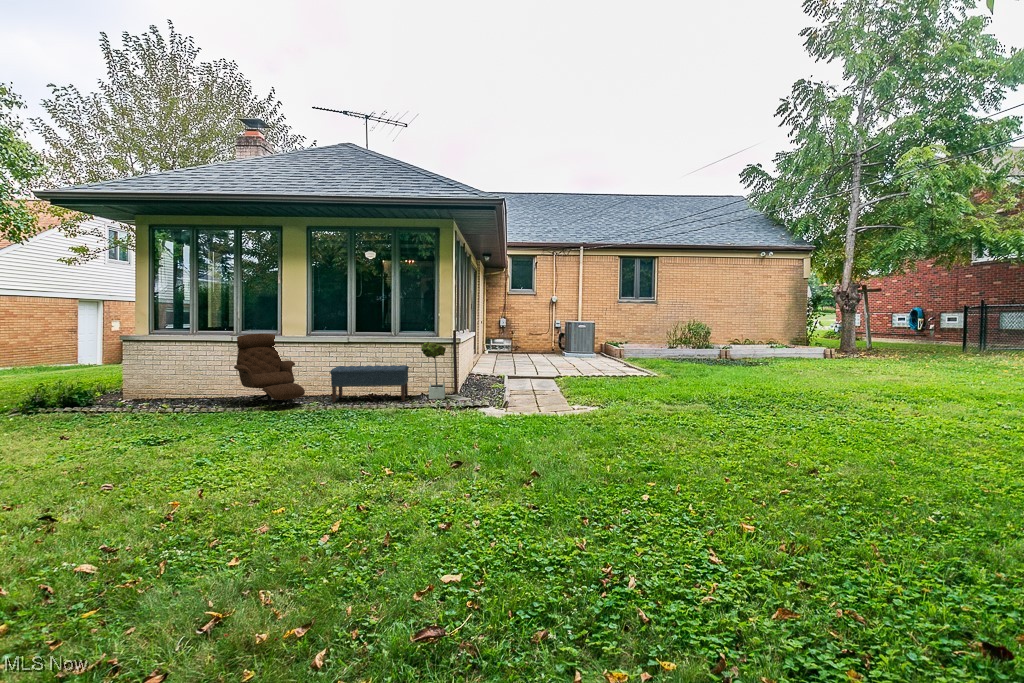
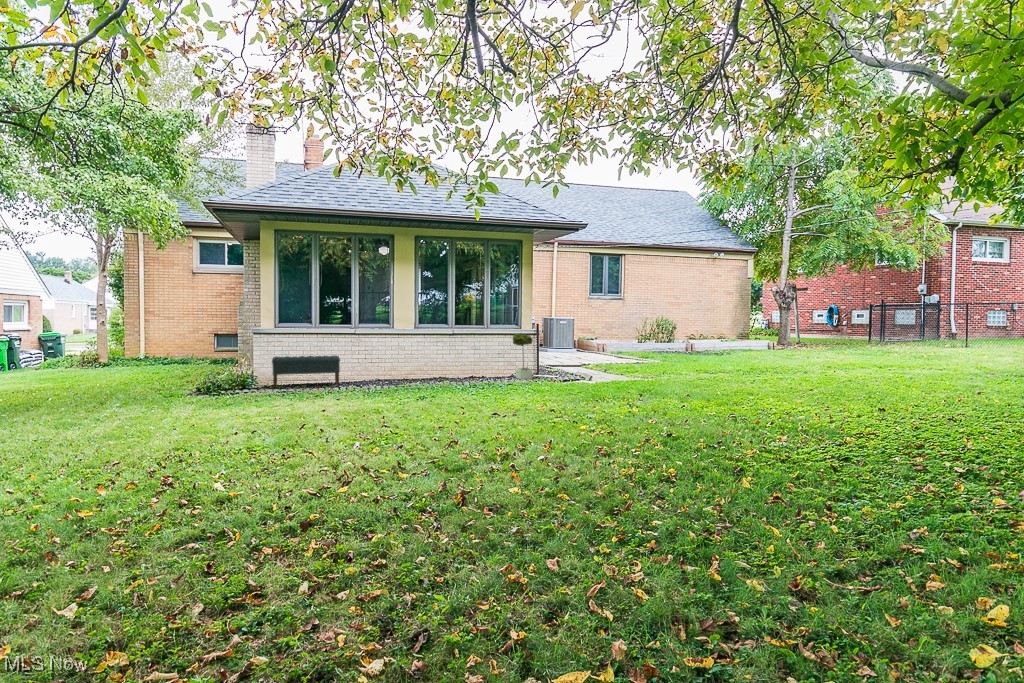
lounge chair: present [234,334,305,410] -> none [367,326,433,388]
bench: present [330,365,409,402] -> present [272,356,340,389]

